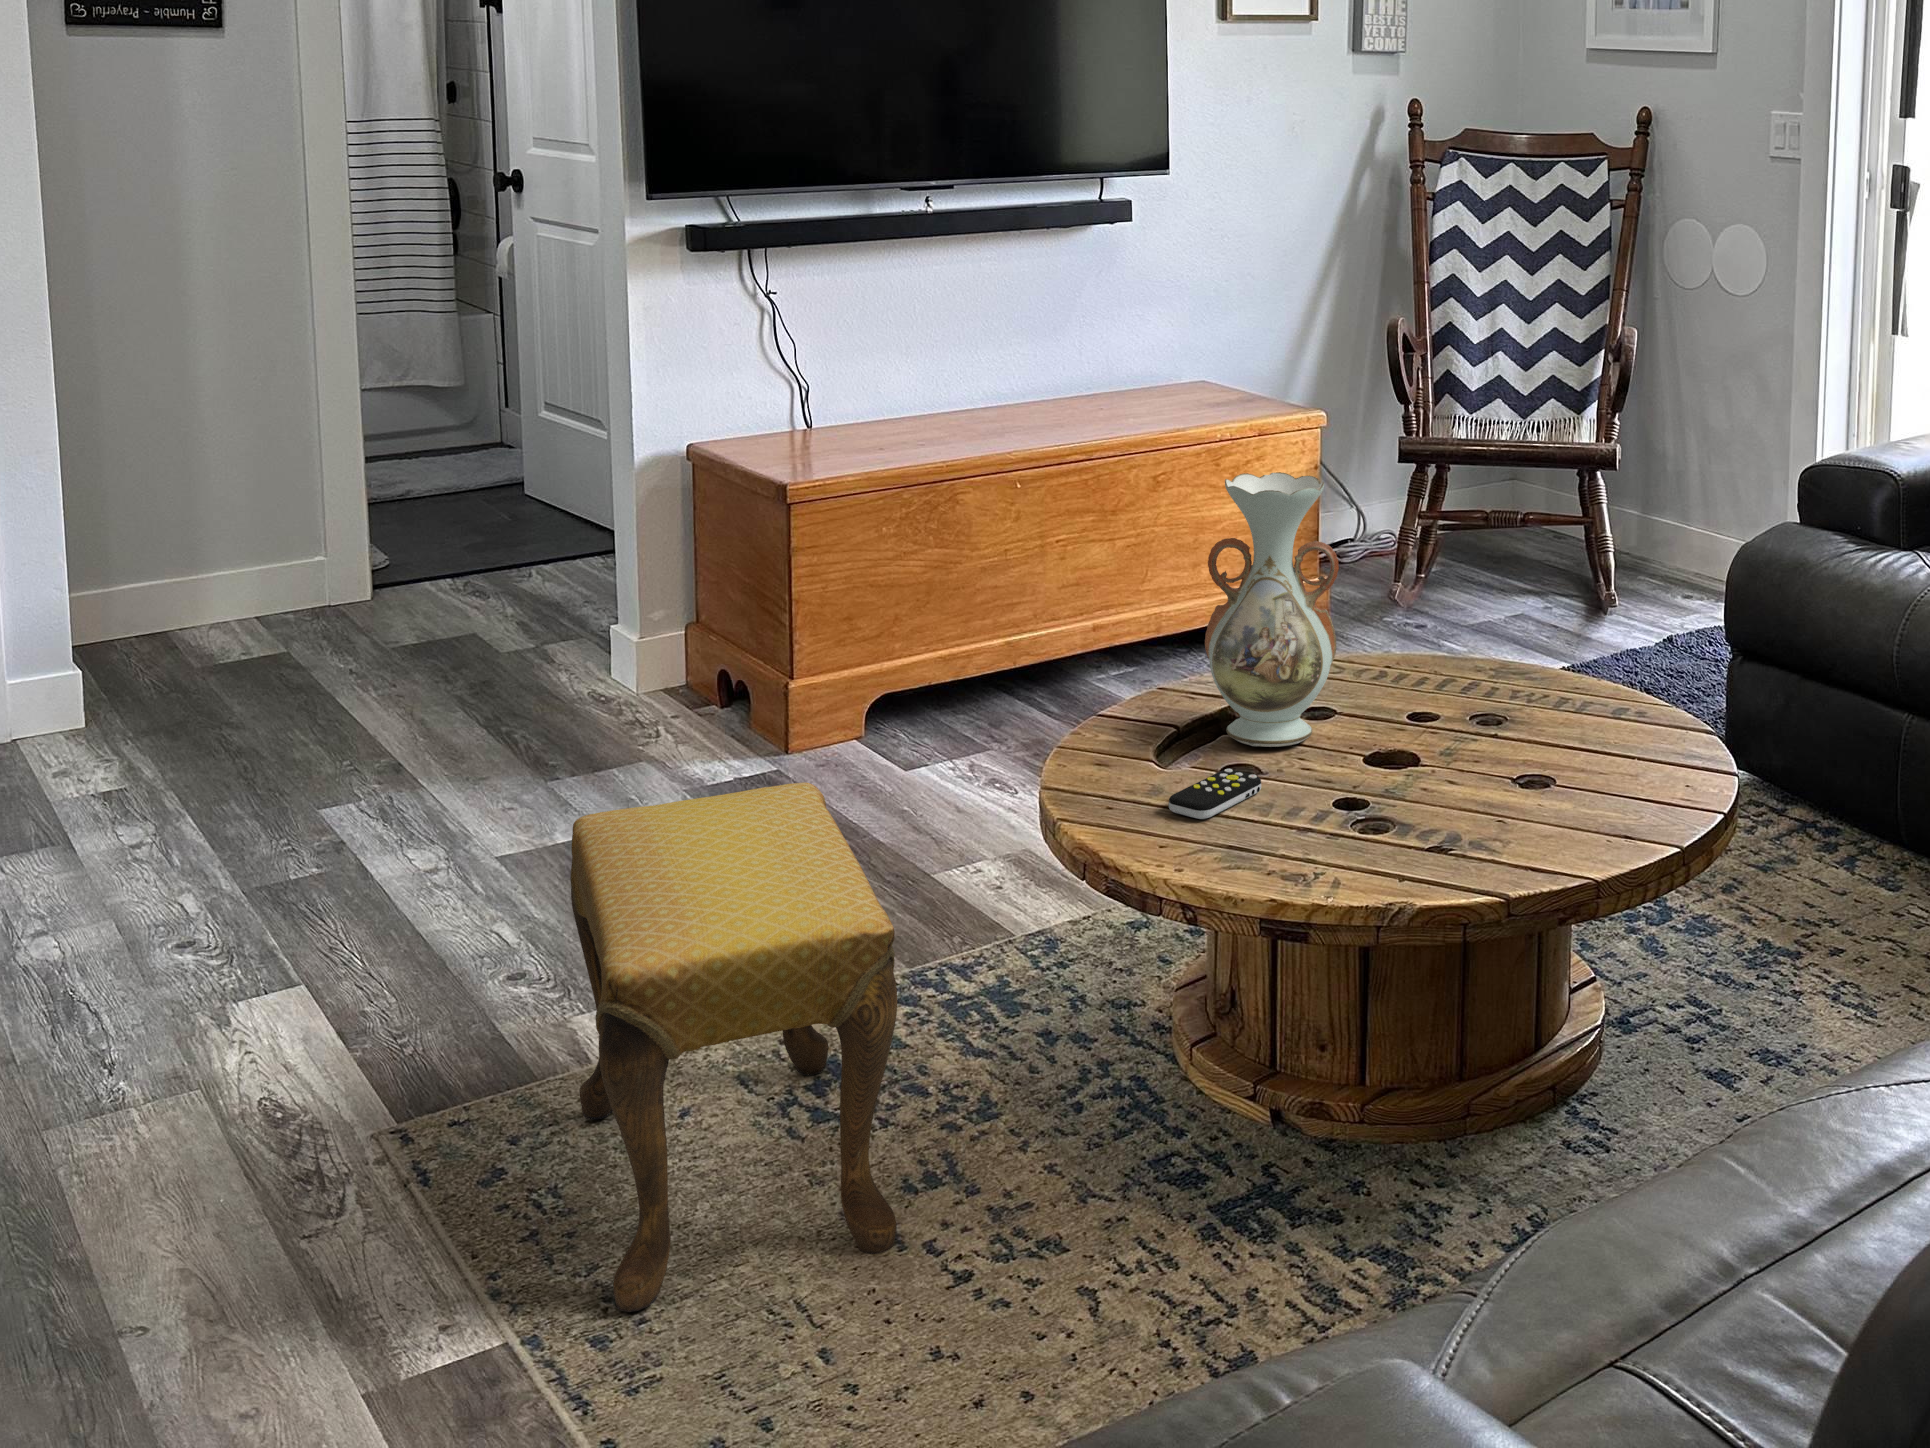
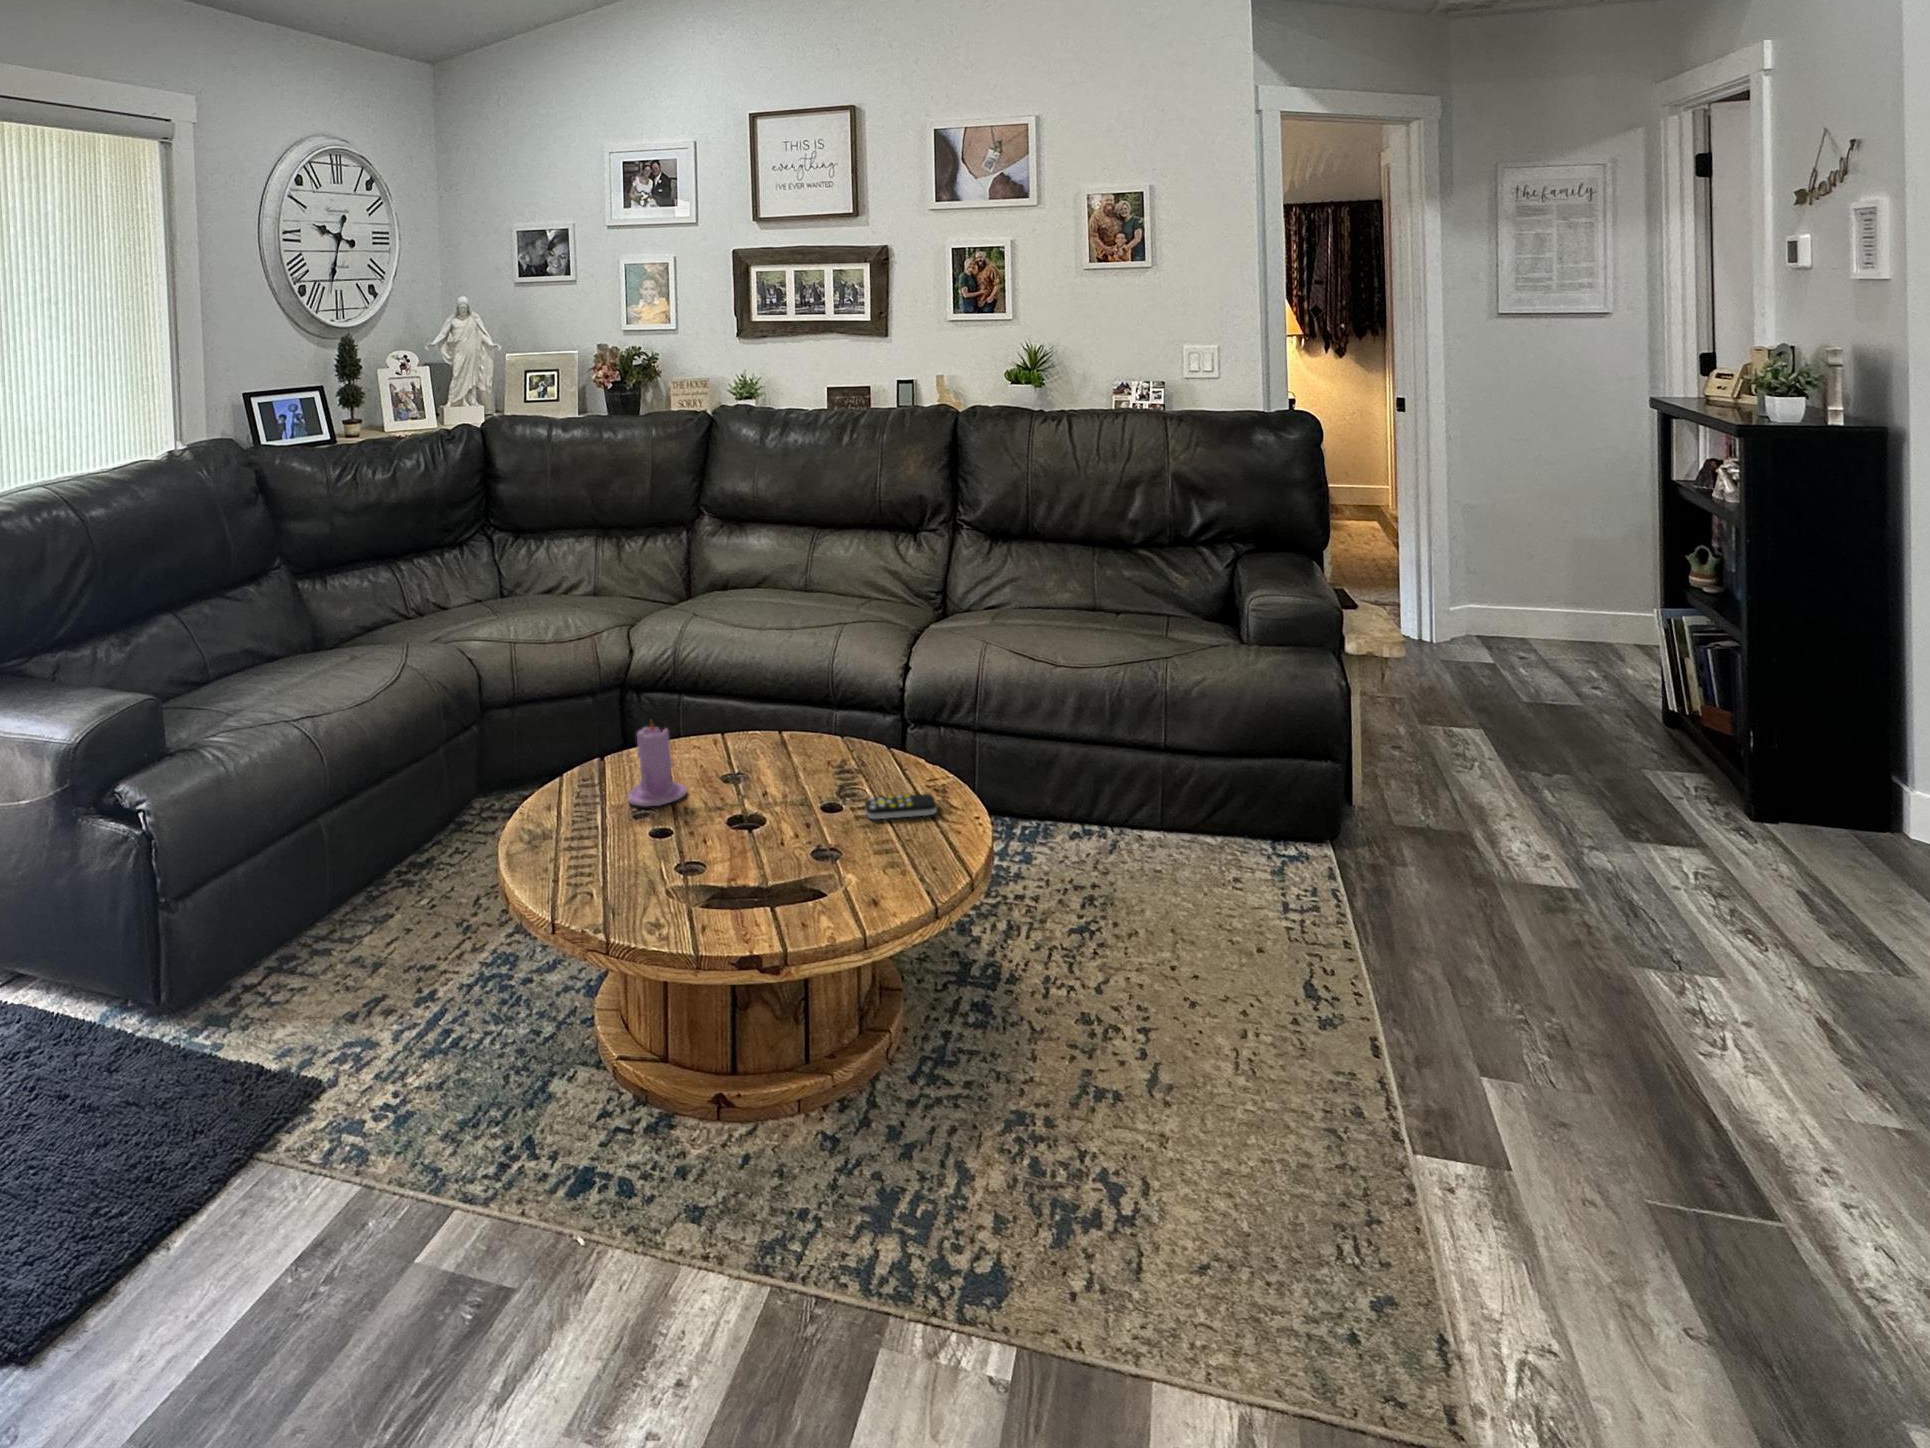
vase: present [1205,472,1339,747] -> none [726,629,822,848]
candle: none [1457,612,1539,729] -> present [628,724,686,806]
footstool: present [570,782,897,1312] -> none [1055,854,1339,1332]

